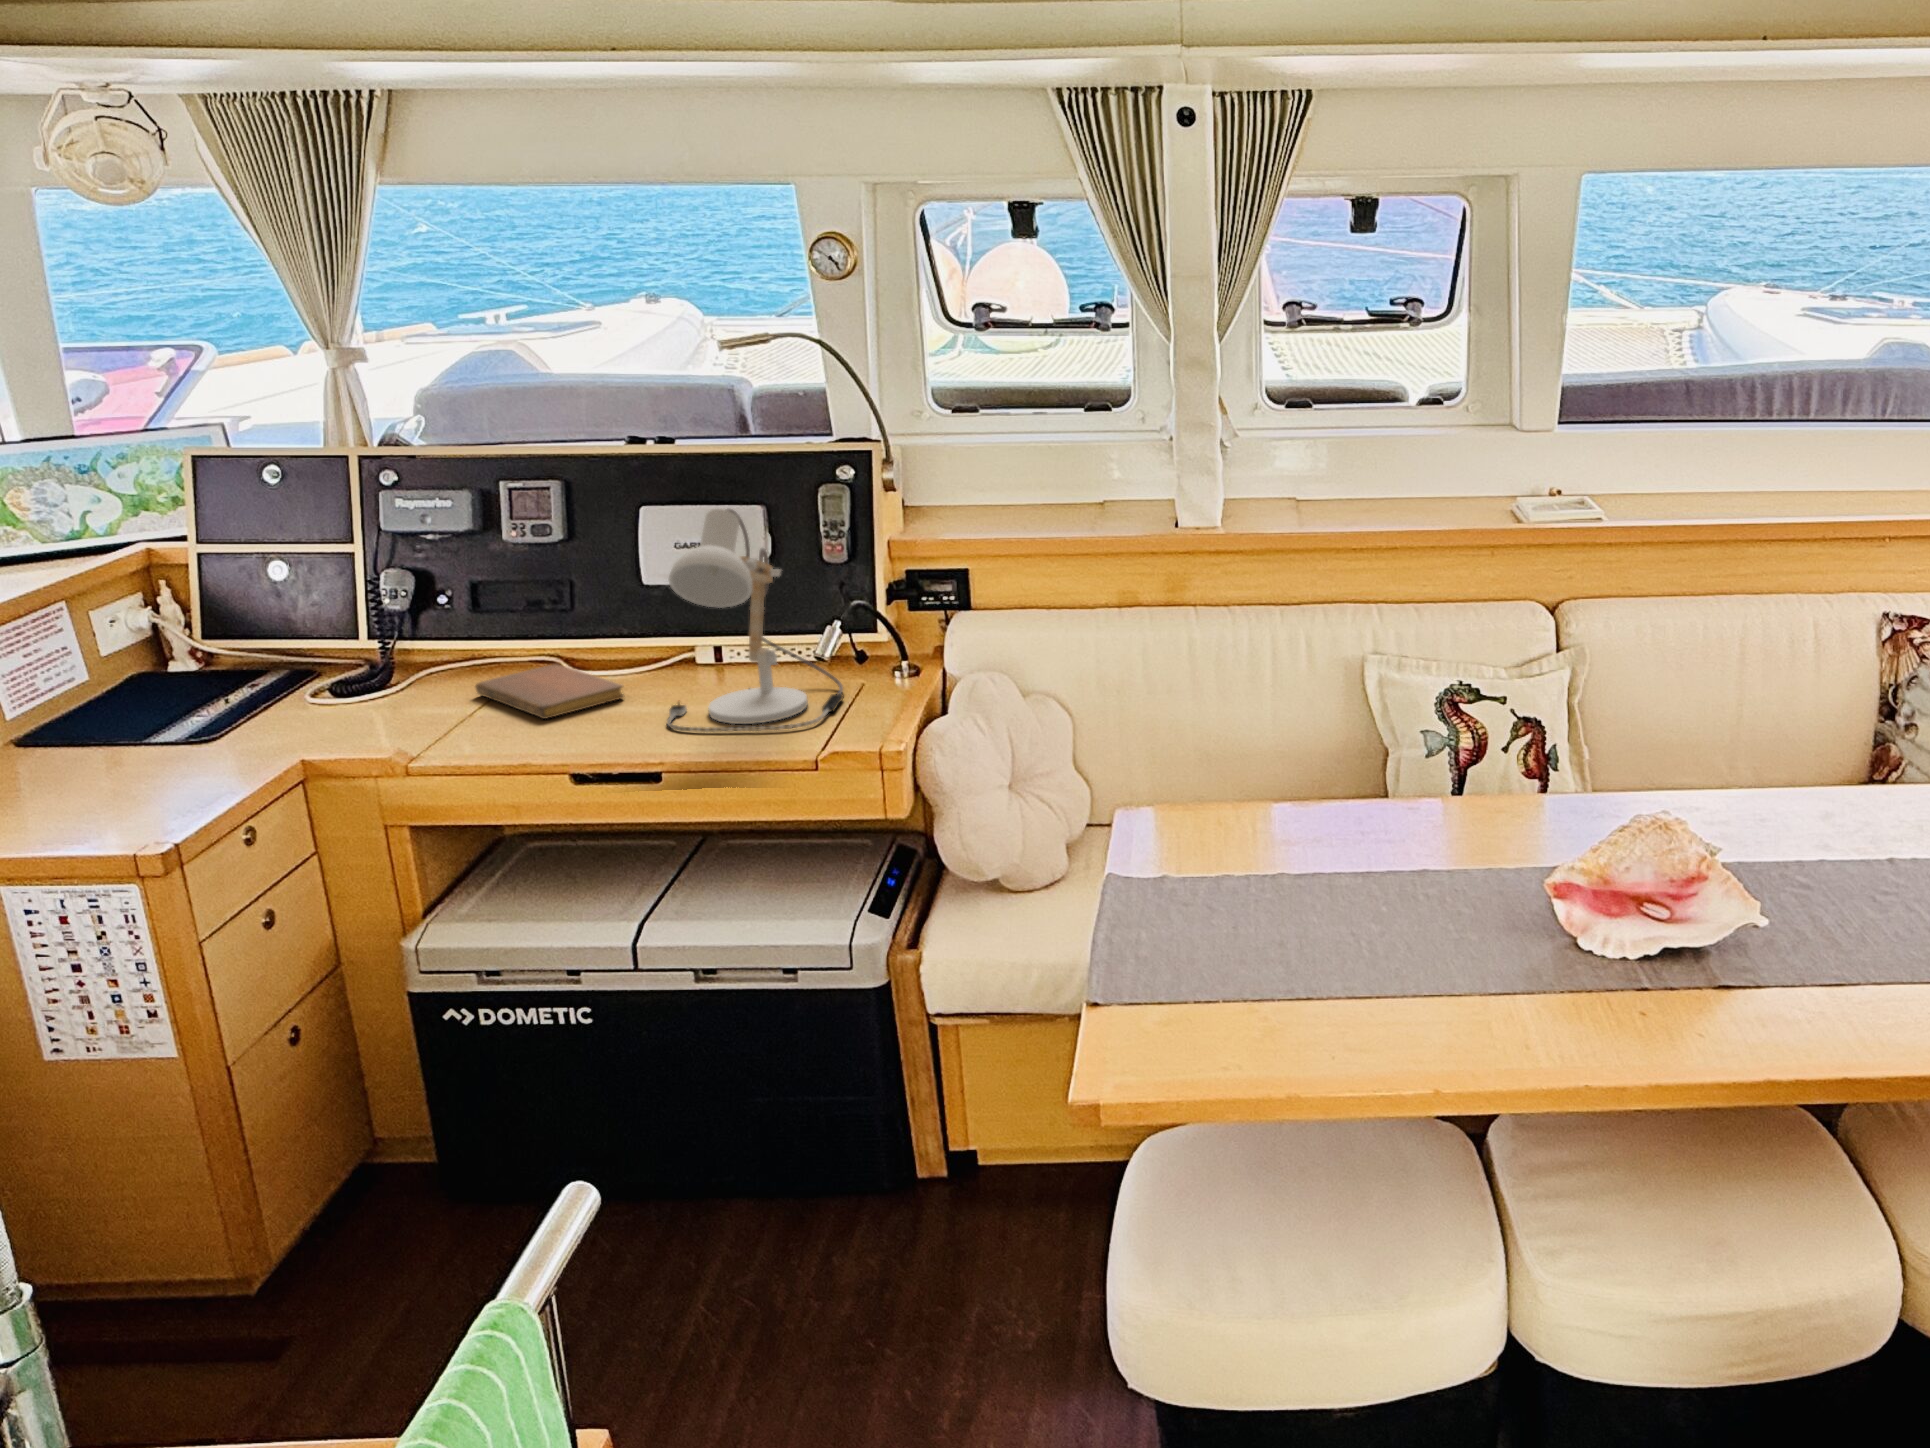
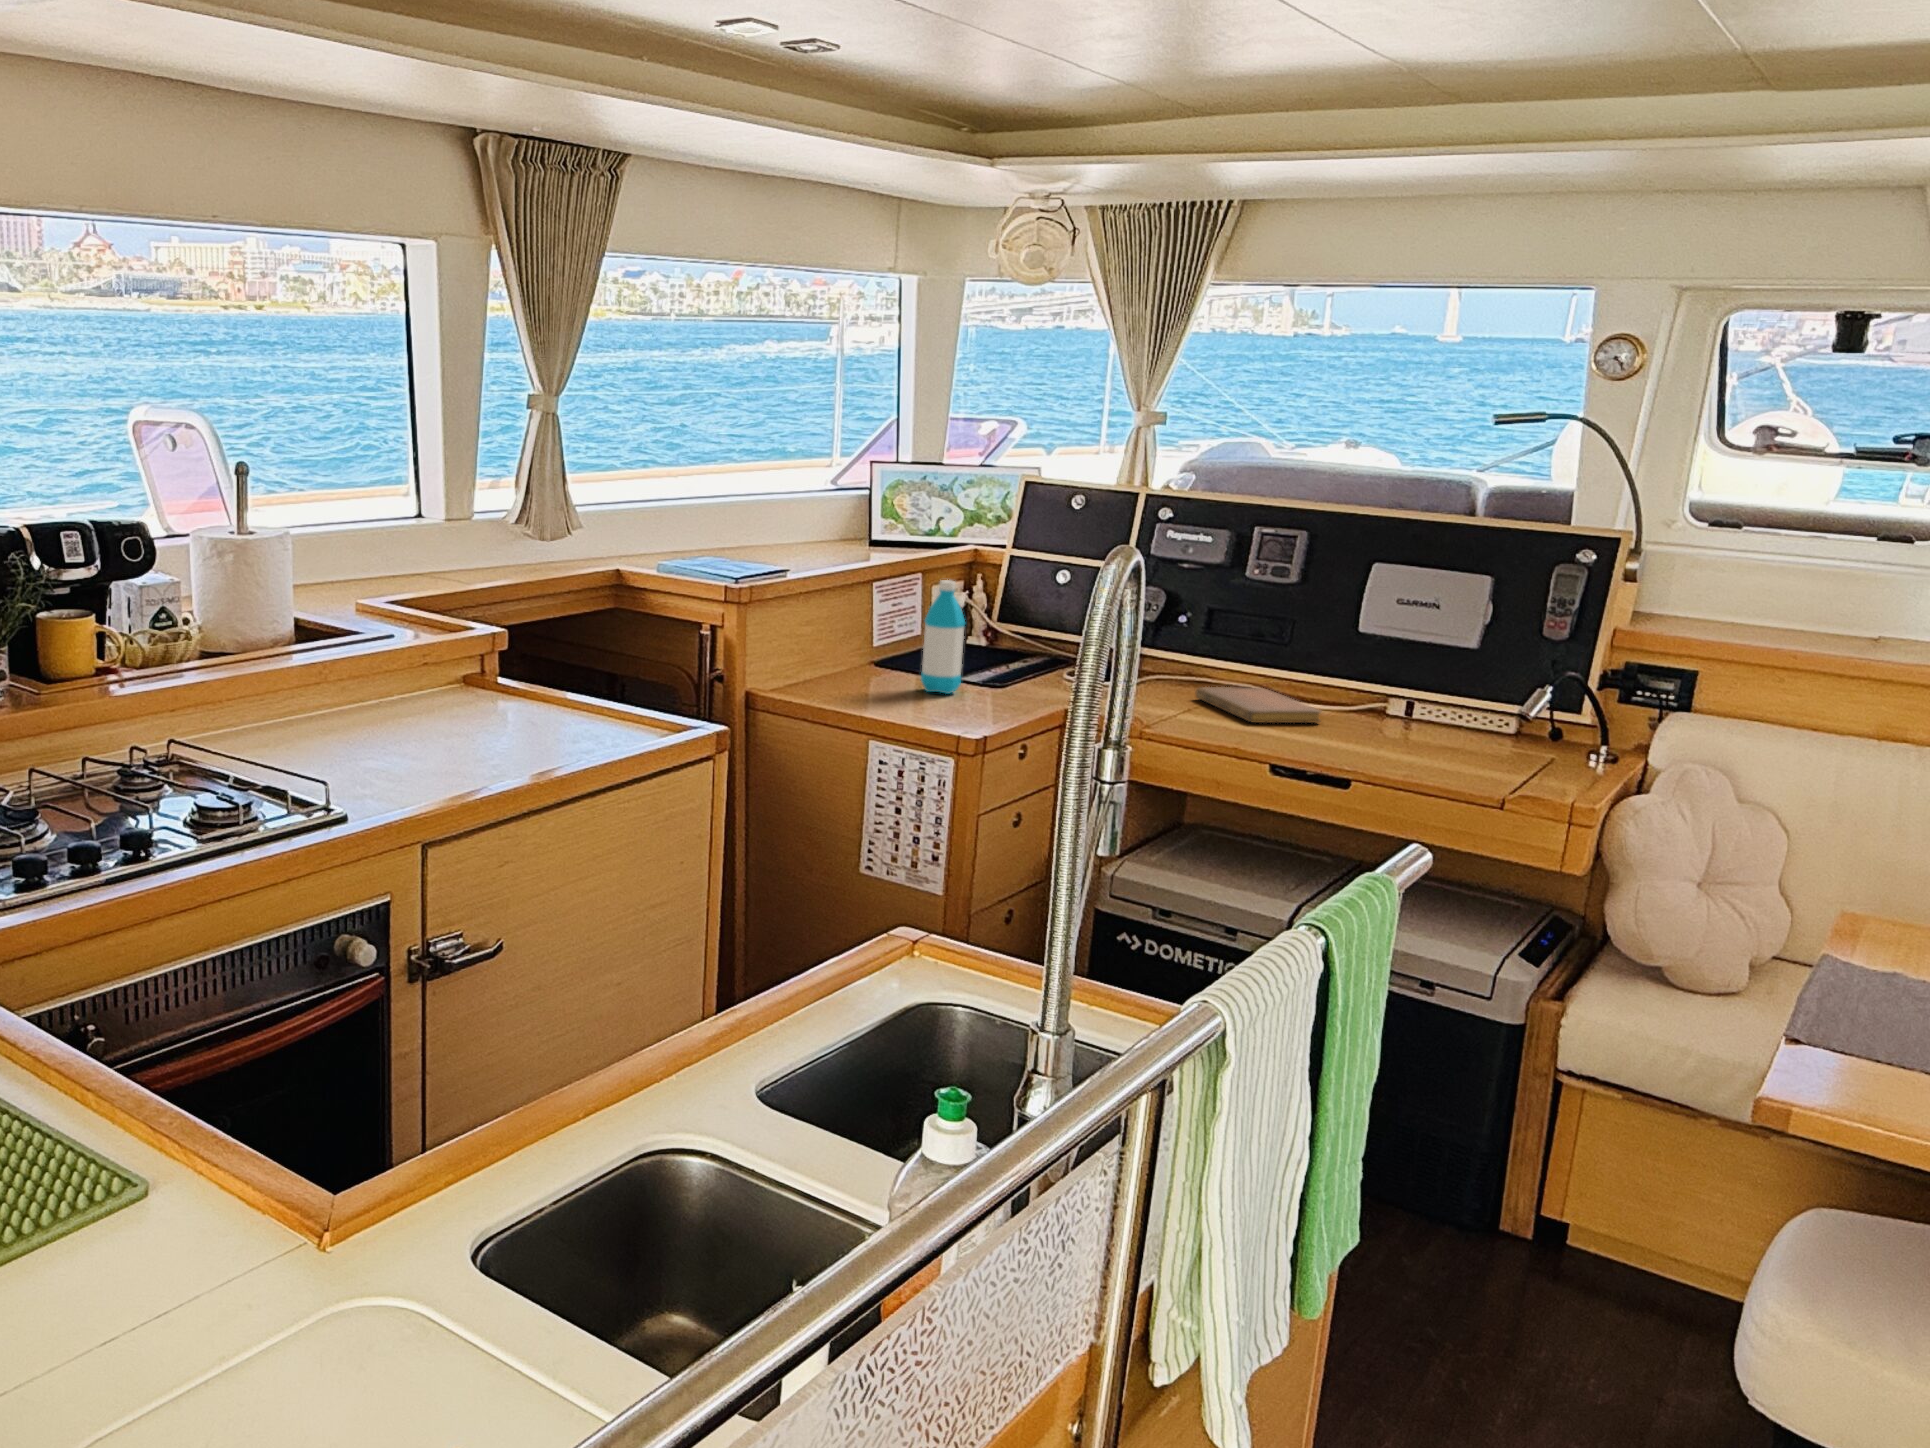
desk lamp: present [667,509,843,732] -> none [1357,556,1535,773]
water bottle: none [57,629,143,781] -> present [921,580,965,694]

